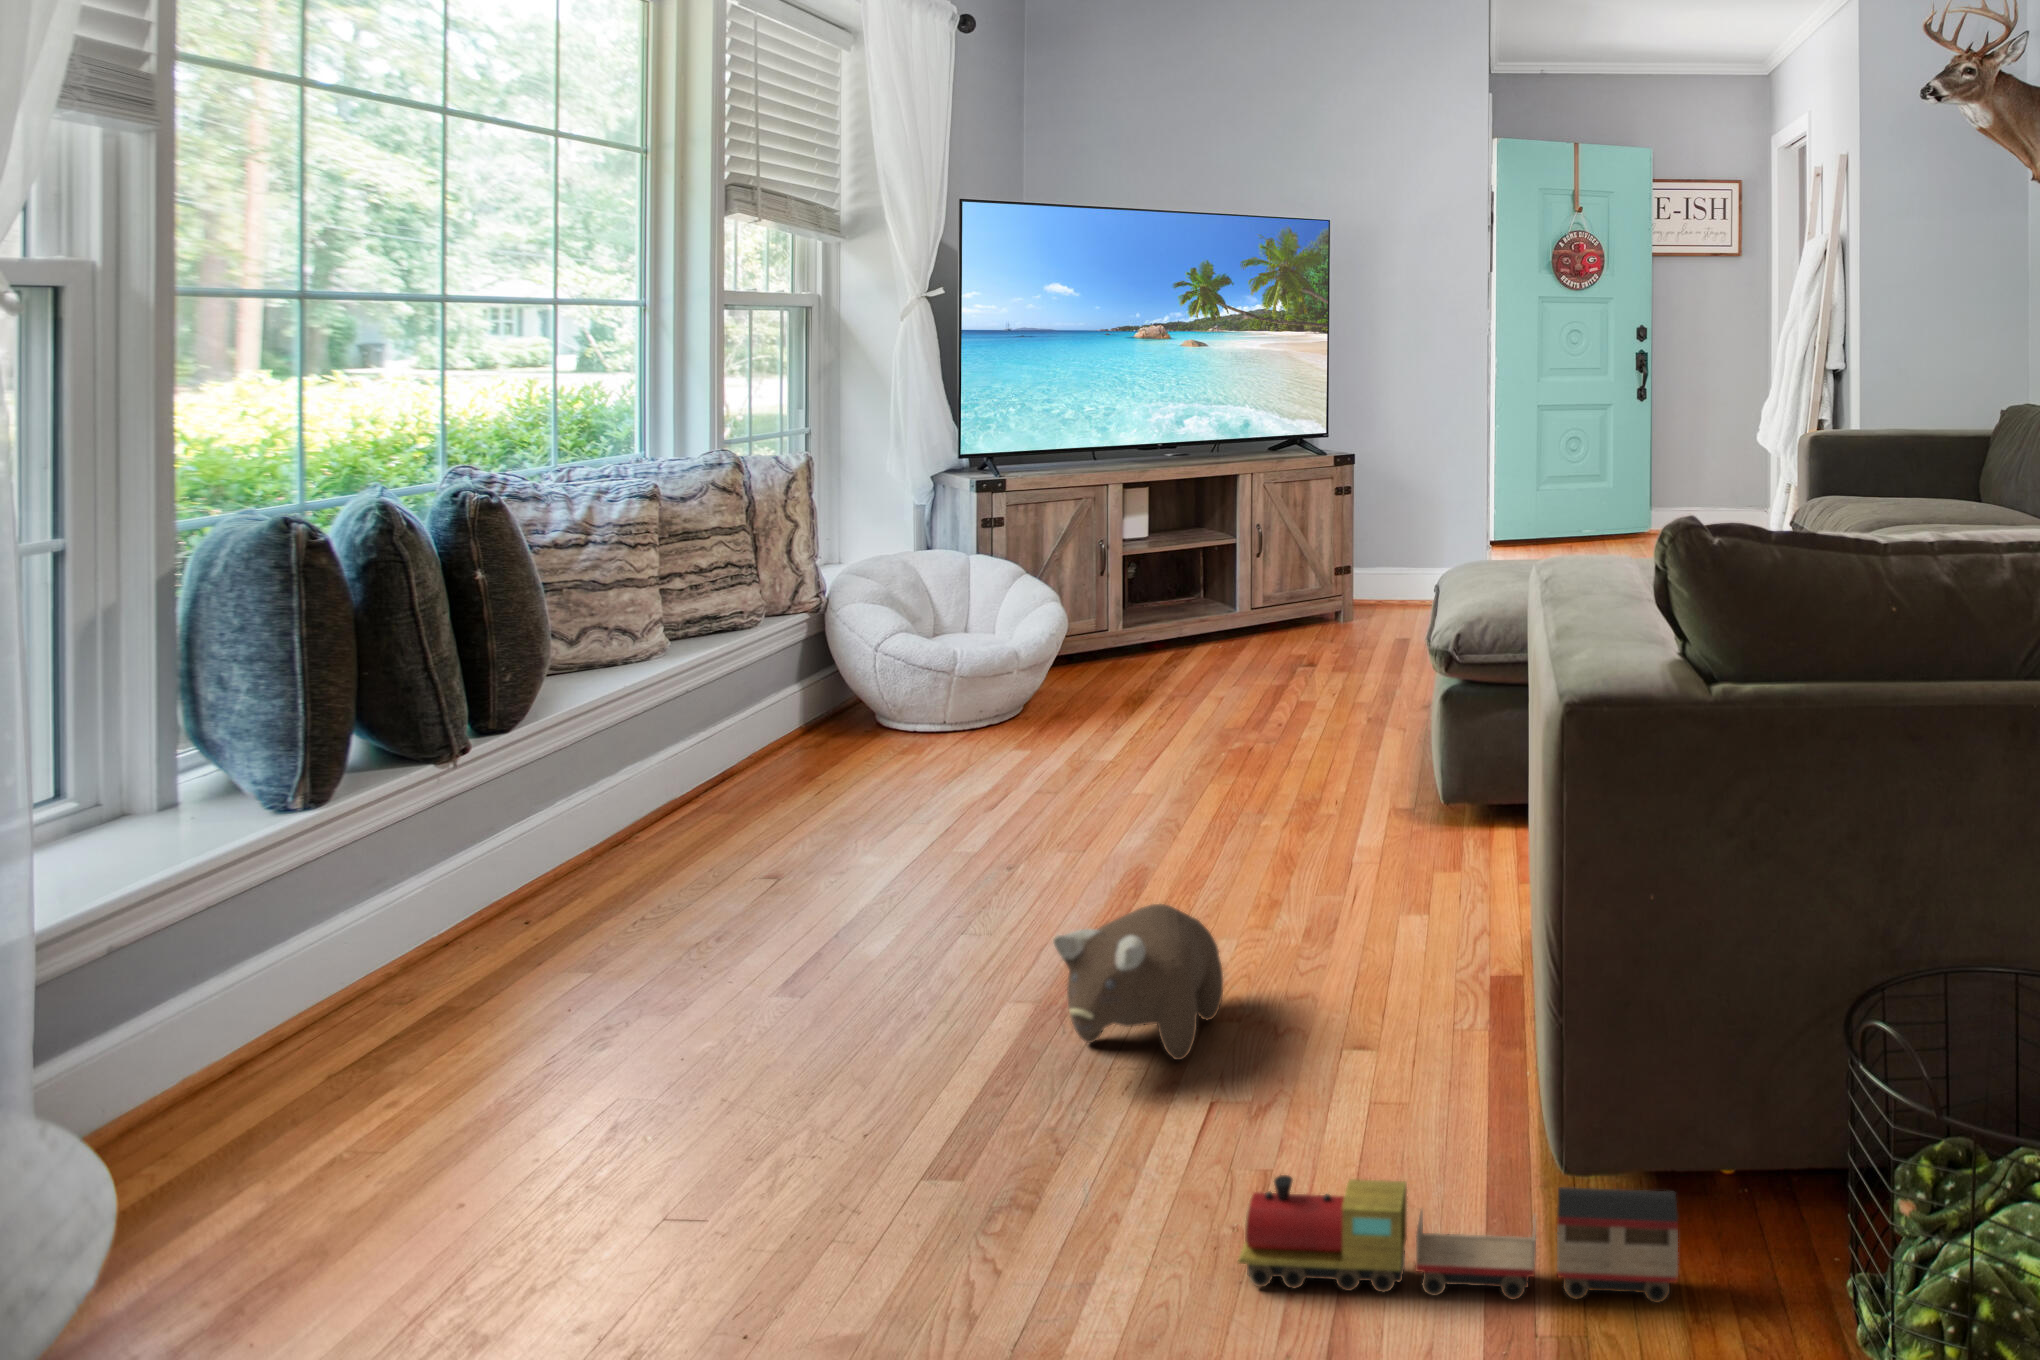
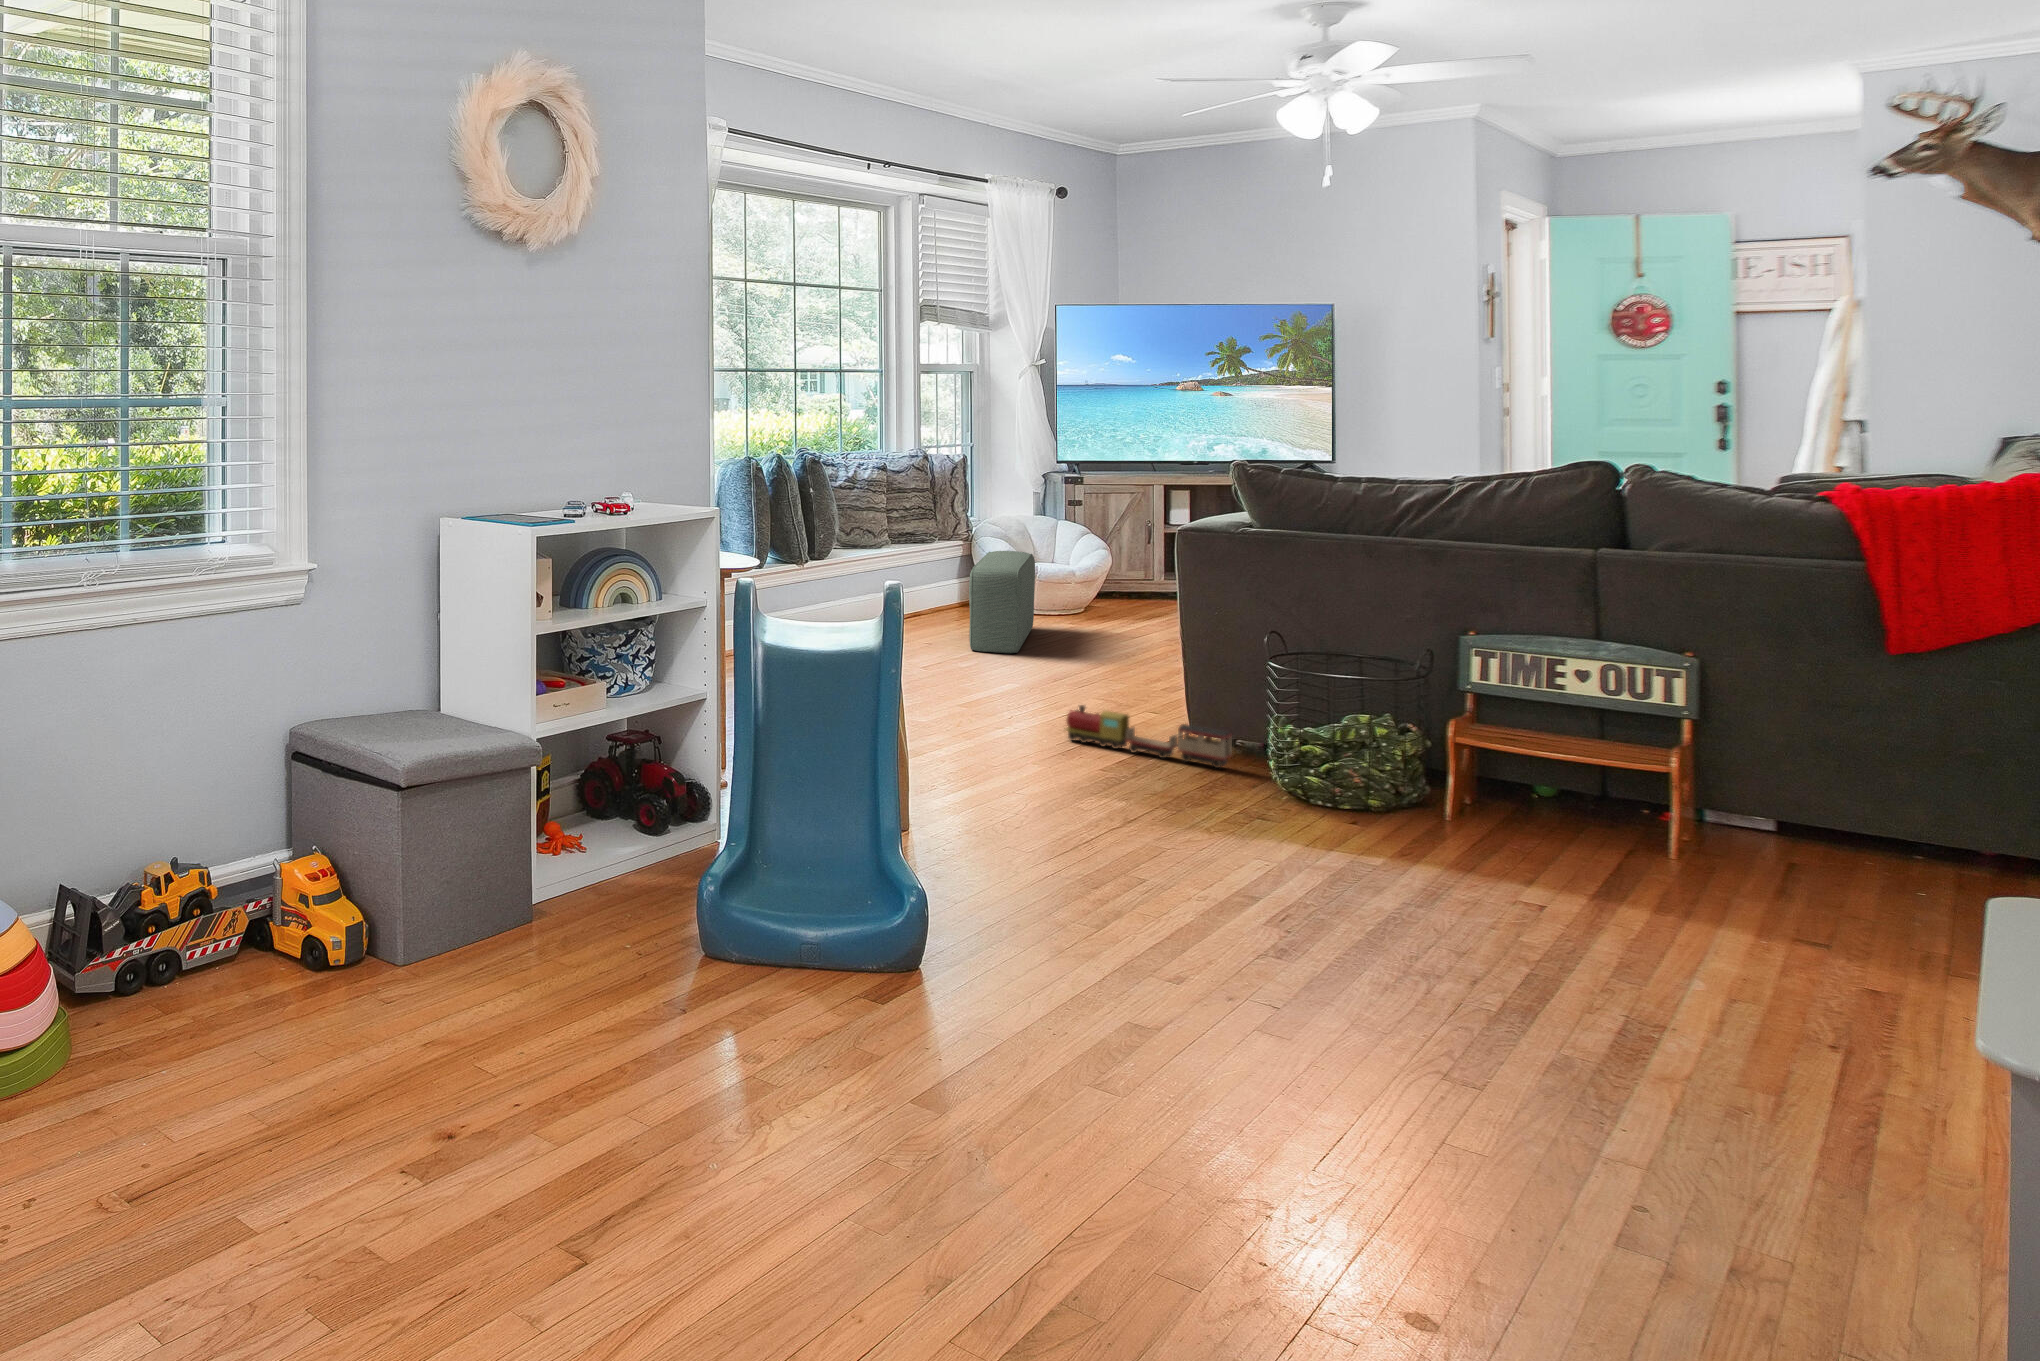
pouf: none [860,639,972,881] -> present [969,551,1035,653]
plush toy: present [1053,904,1223,1060] -> none [1025,641,1106,705]

